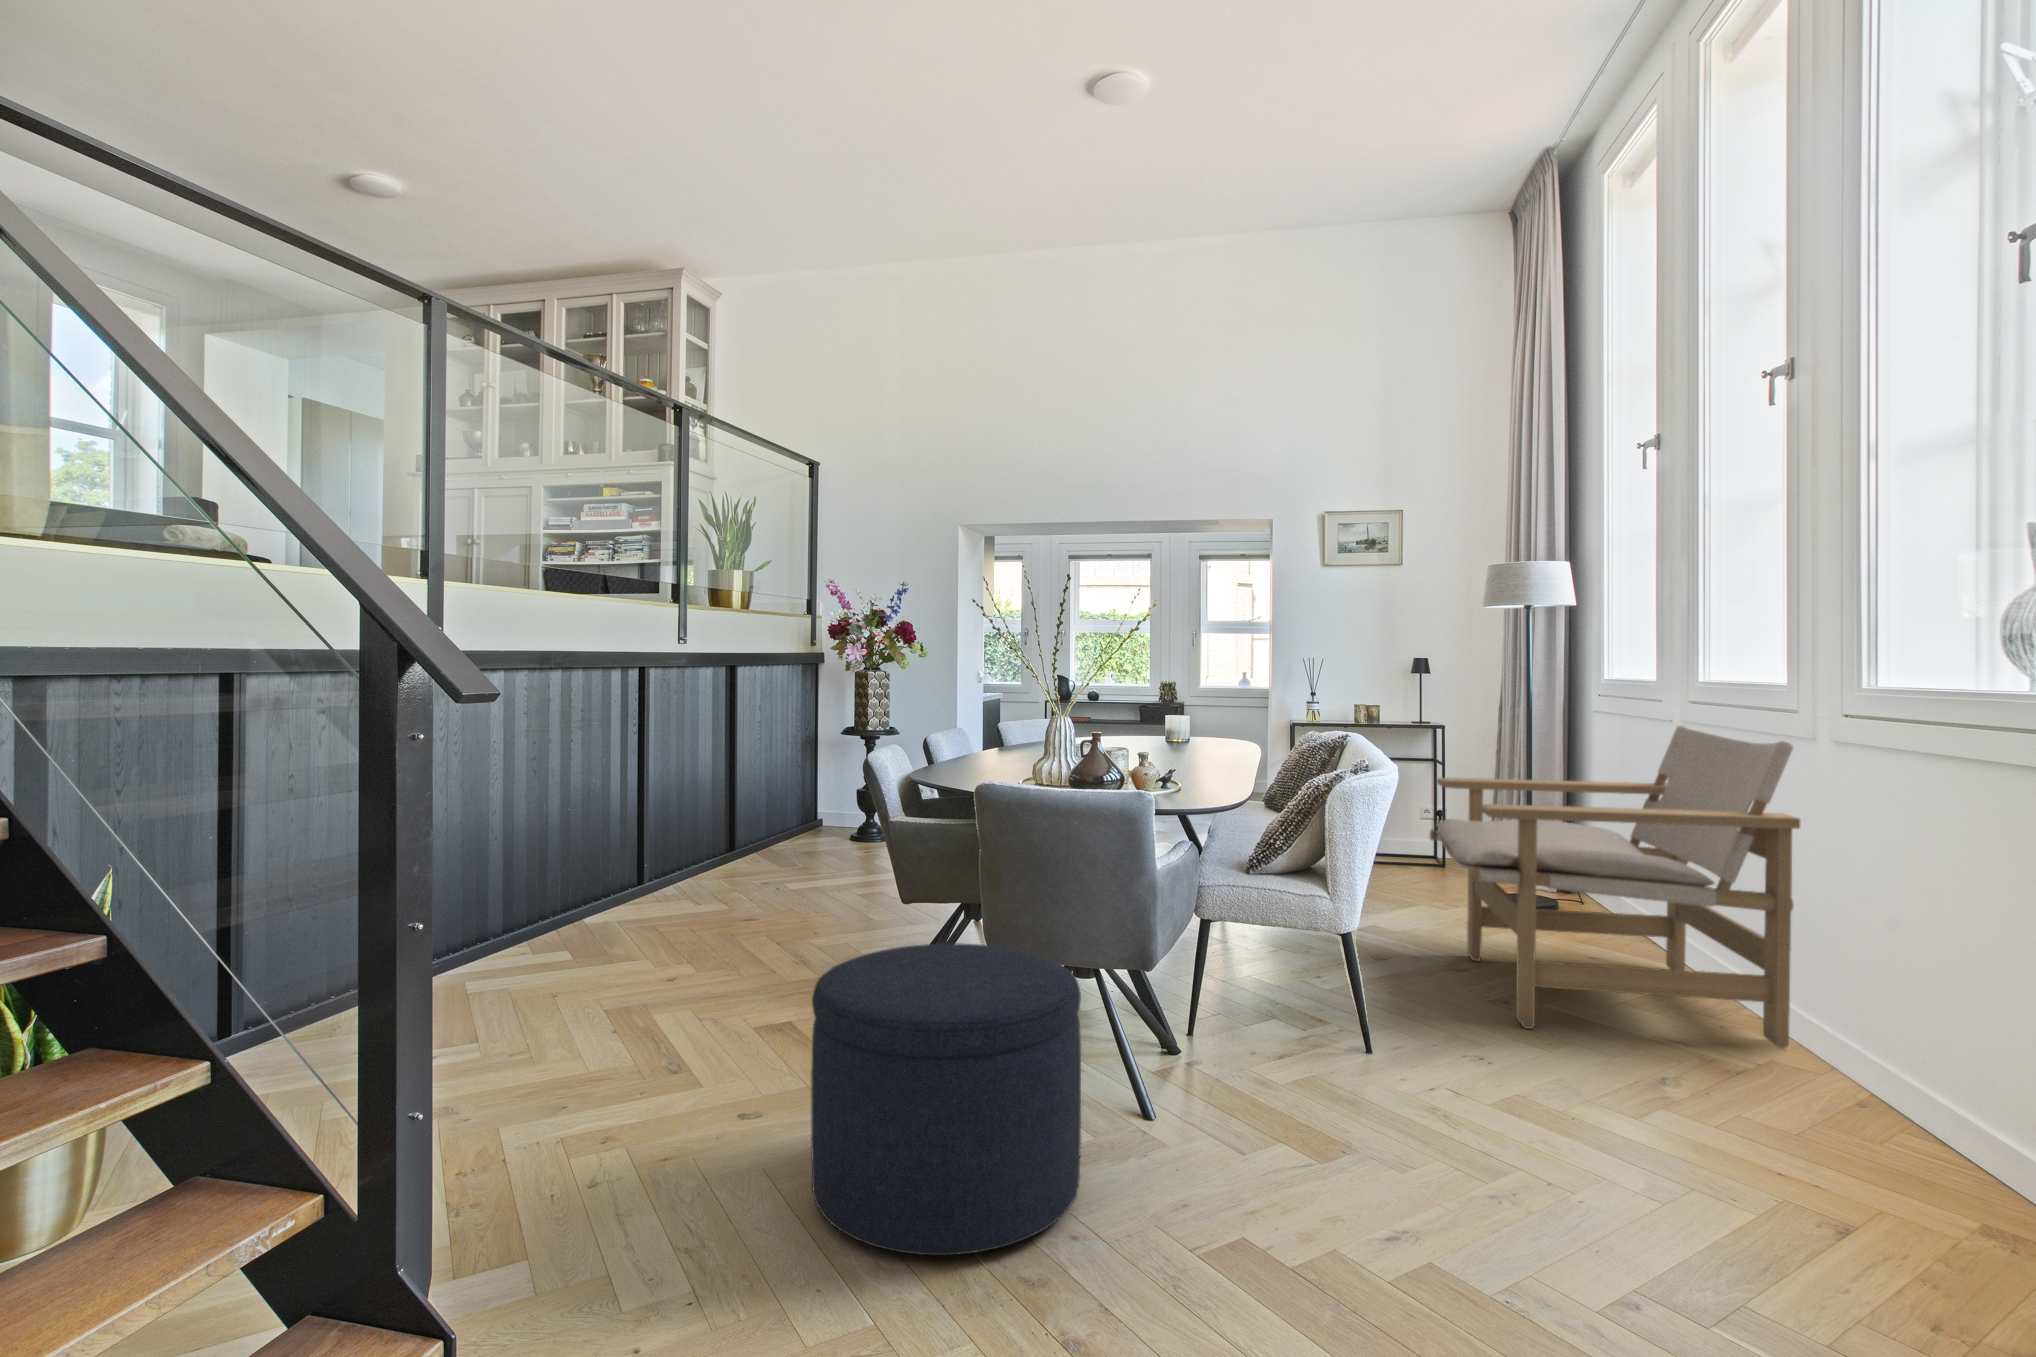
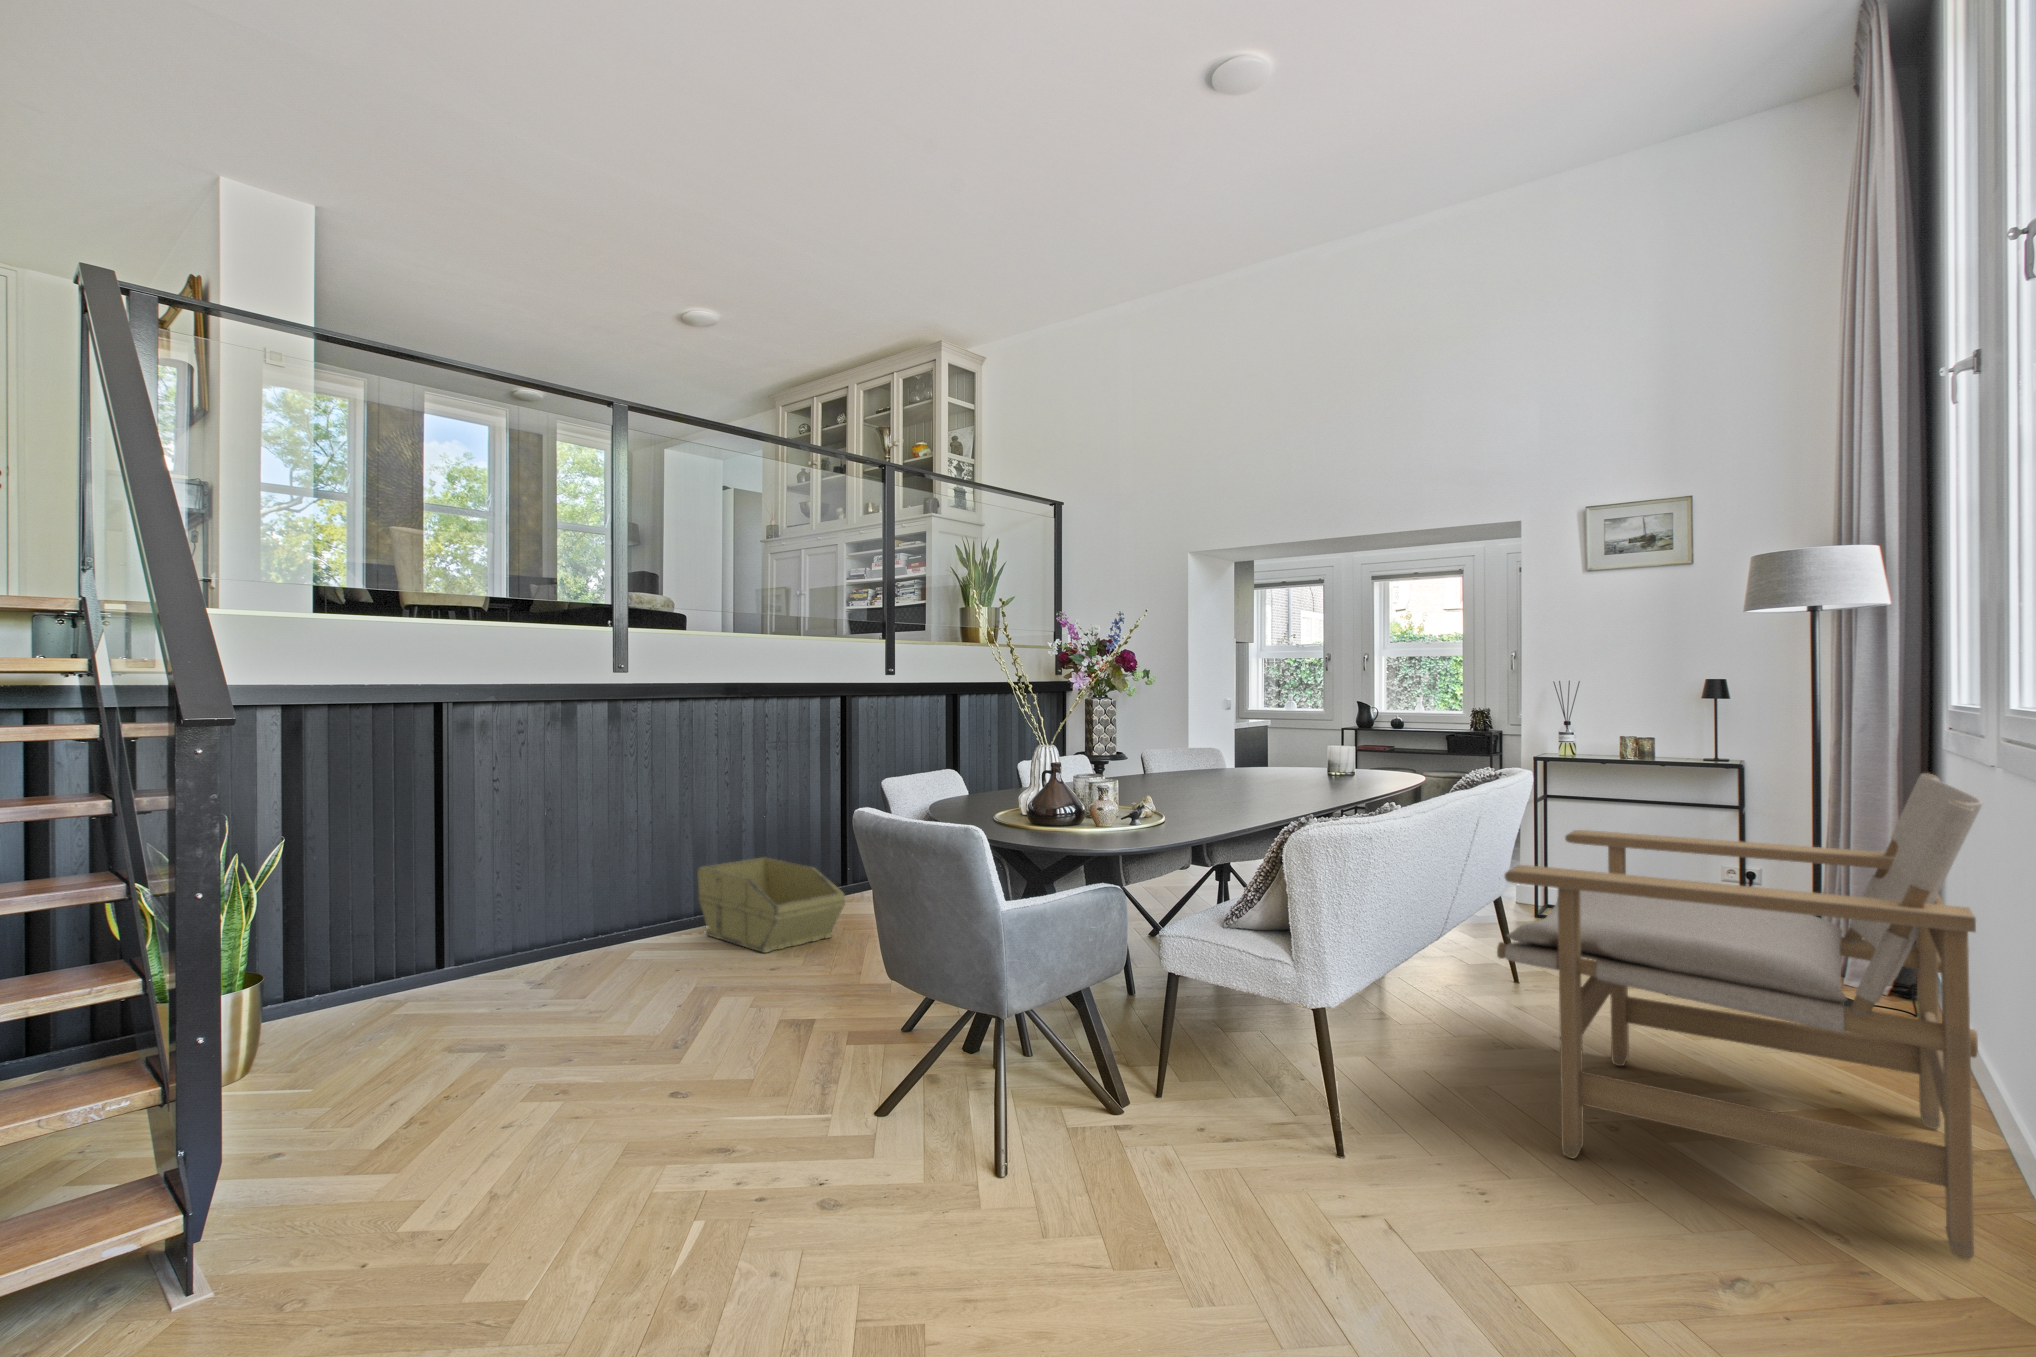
storage bin: none [508,854,710,962] -> present [697,858,845,953]
ottoman: present [811,943,1081,1255] -> none [594,960,853,1248]

